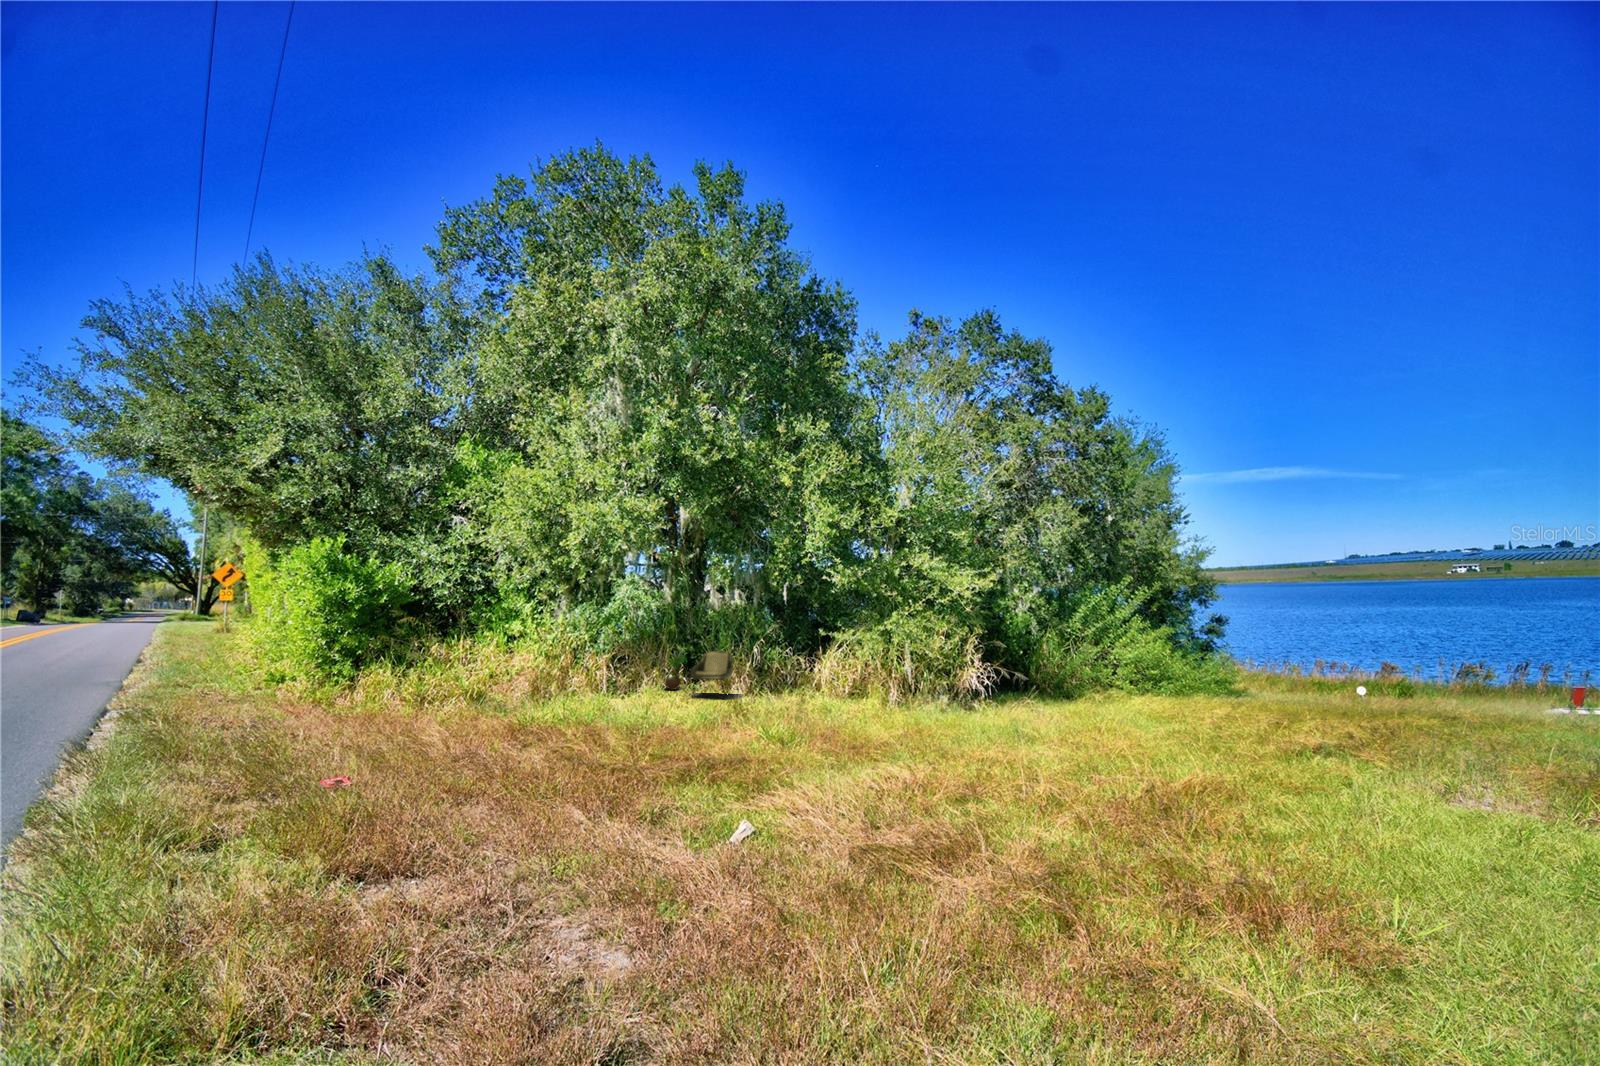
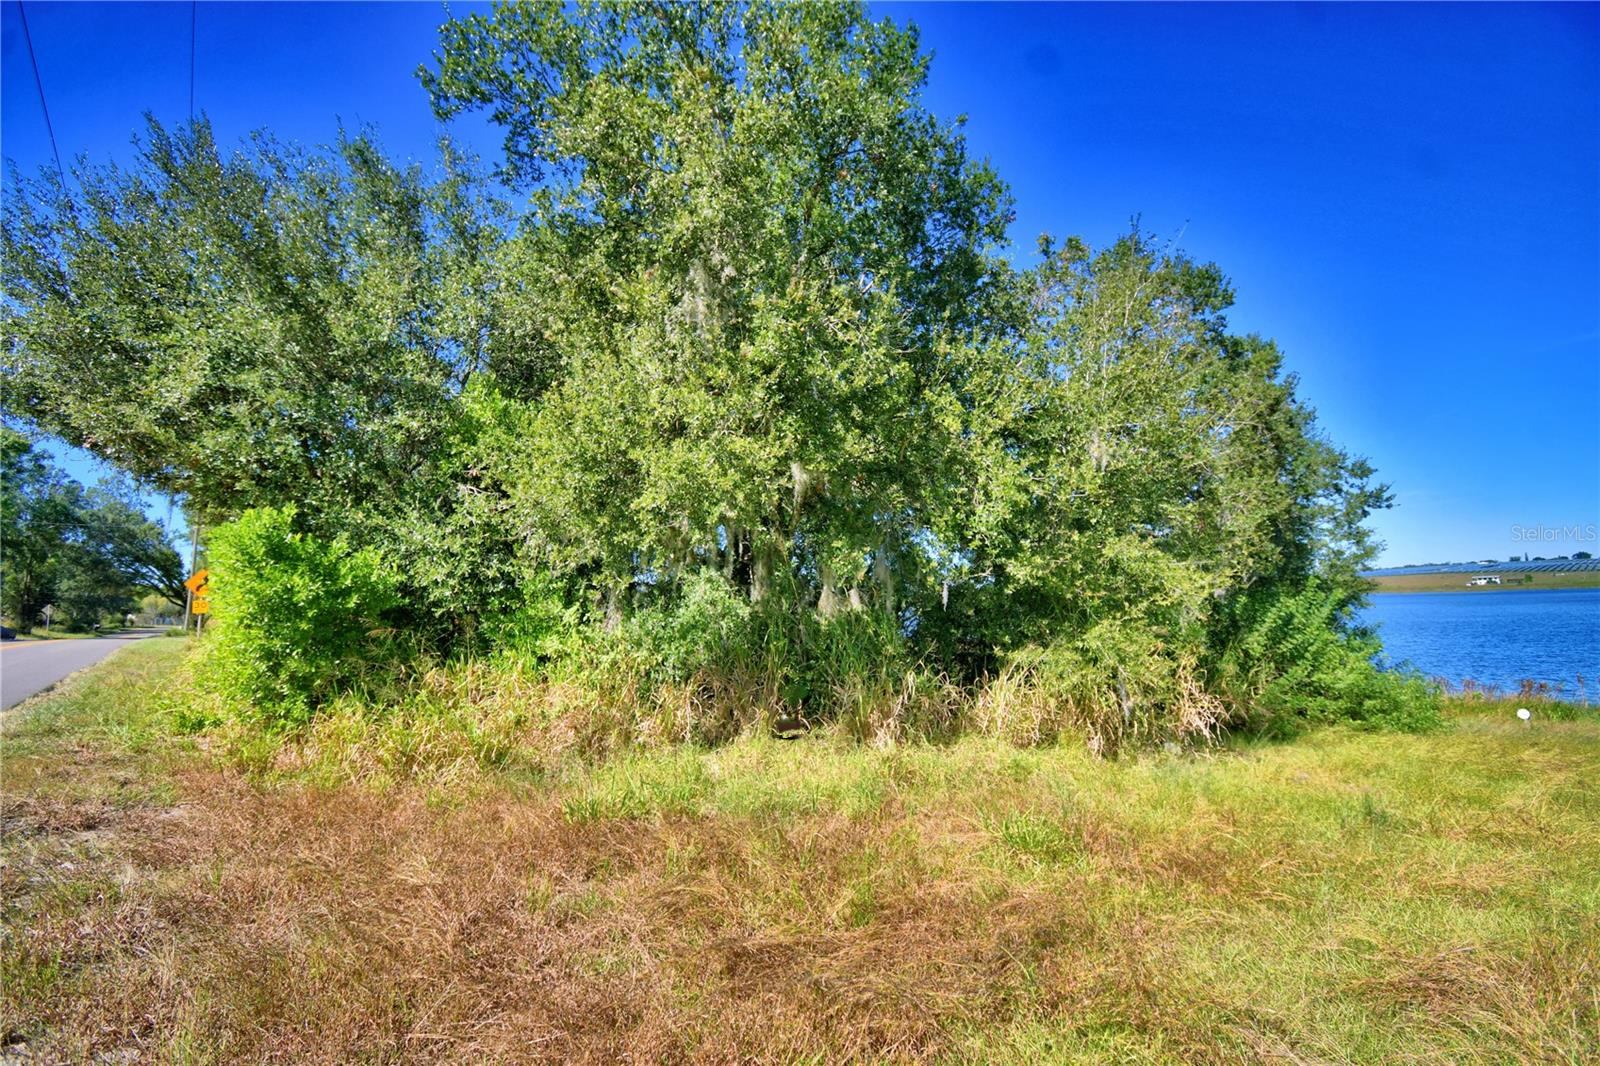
lounge chair: present [690,651,733,697] -> none [826,678,890,756]

